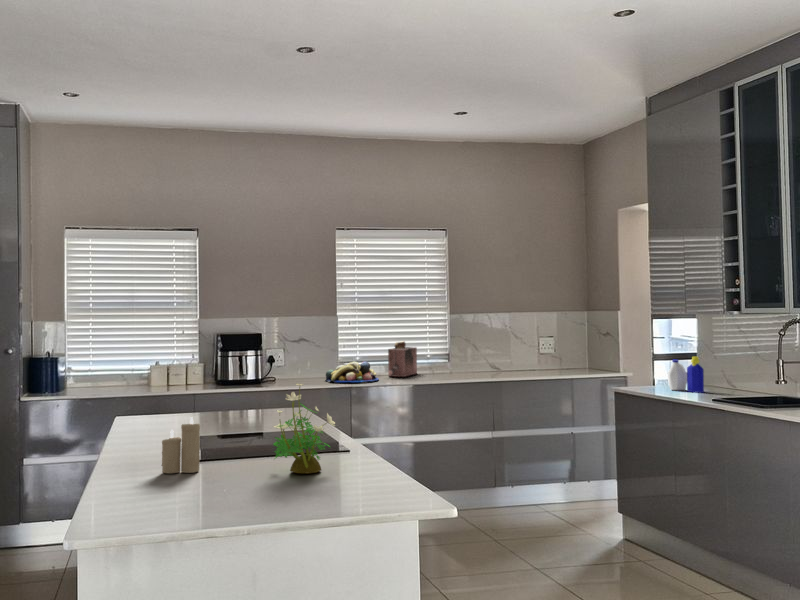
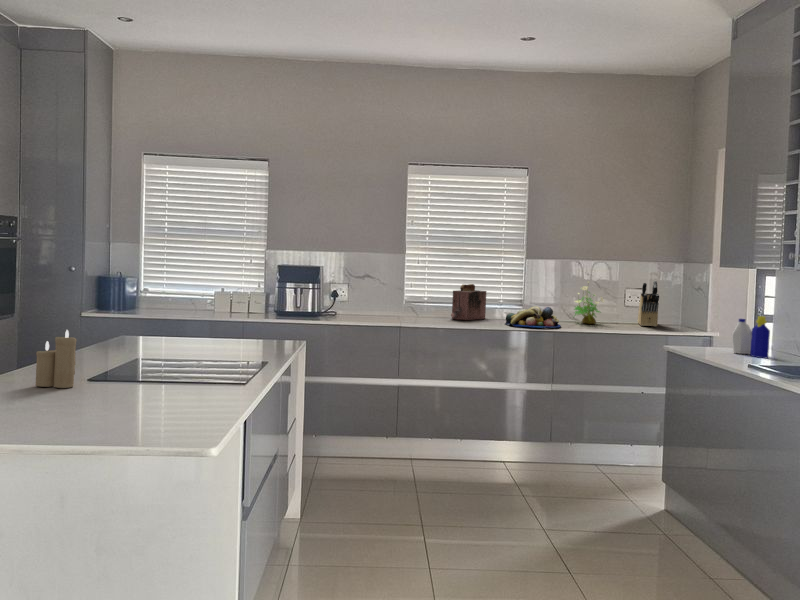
knife block: none [550,328,574,371] -> present [638,281,659,327]
fruit bowl: present [326,361,379,383] -> present [505,306,561,328]
potted plant: present [273,384,335,473] -> present [575,286,604,324]

